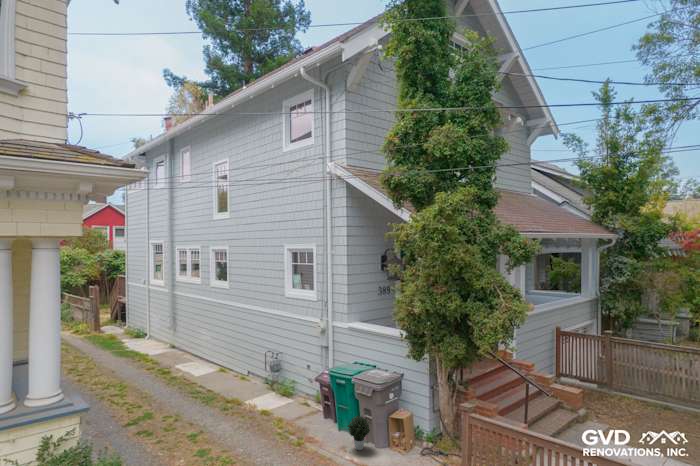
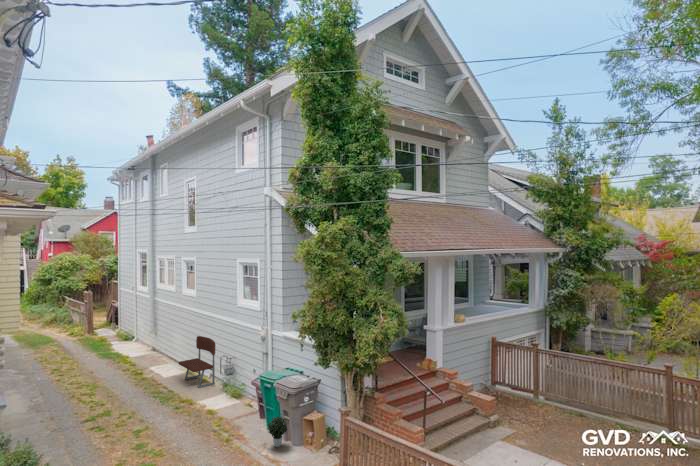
bench: none [215,330,257,387] -> present [179,336,215,388]

